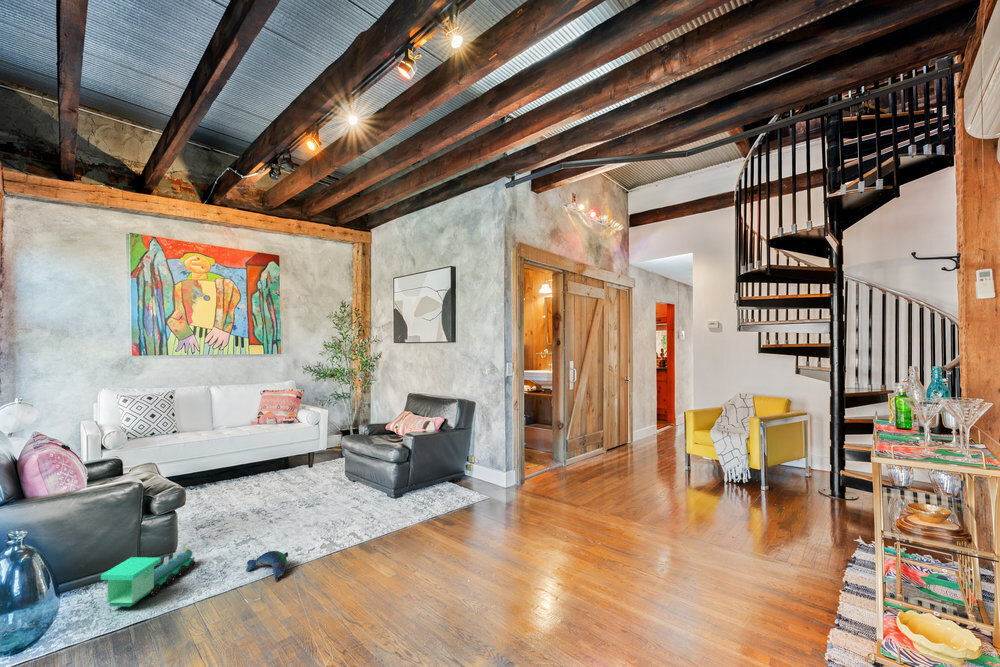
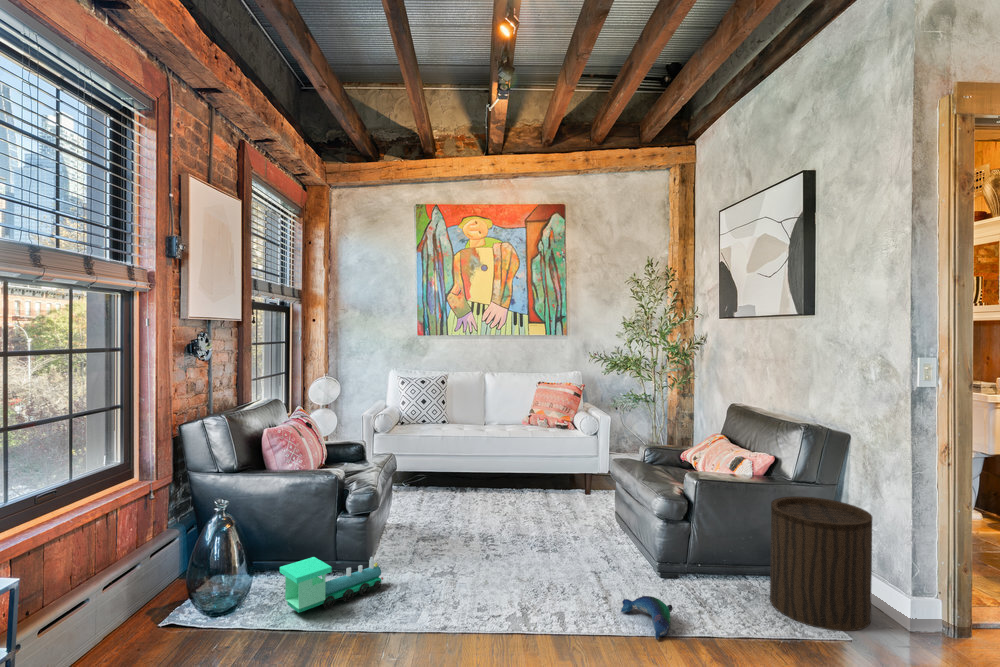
stool: none [450,436,494,499] -> present [770,497,872,631]
plush toy: present [246,551,288,581] -> present [621,596,673,640]

